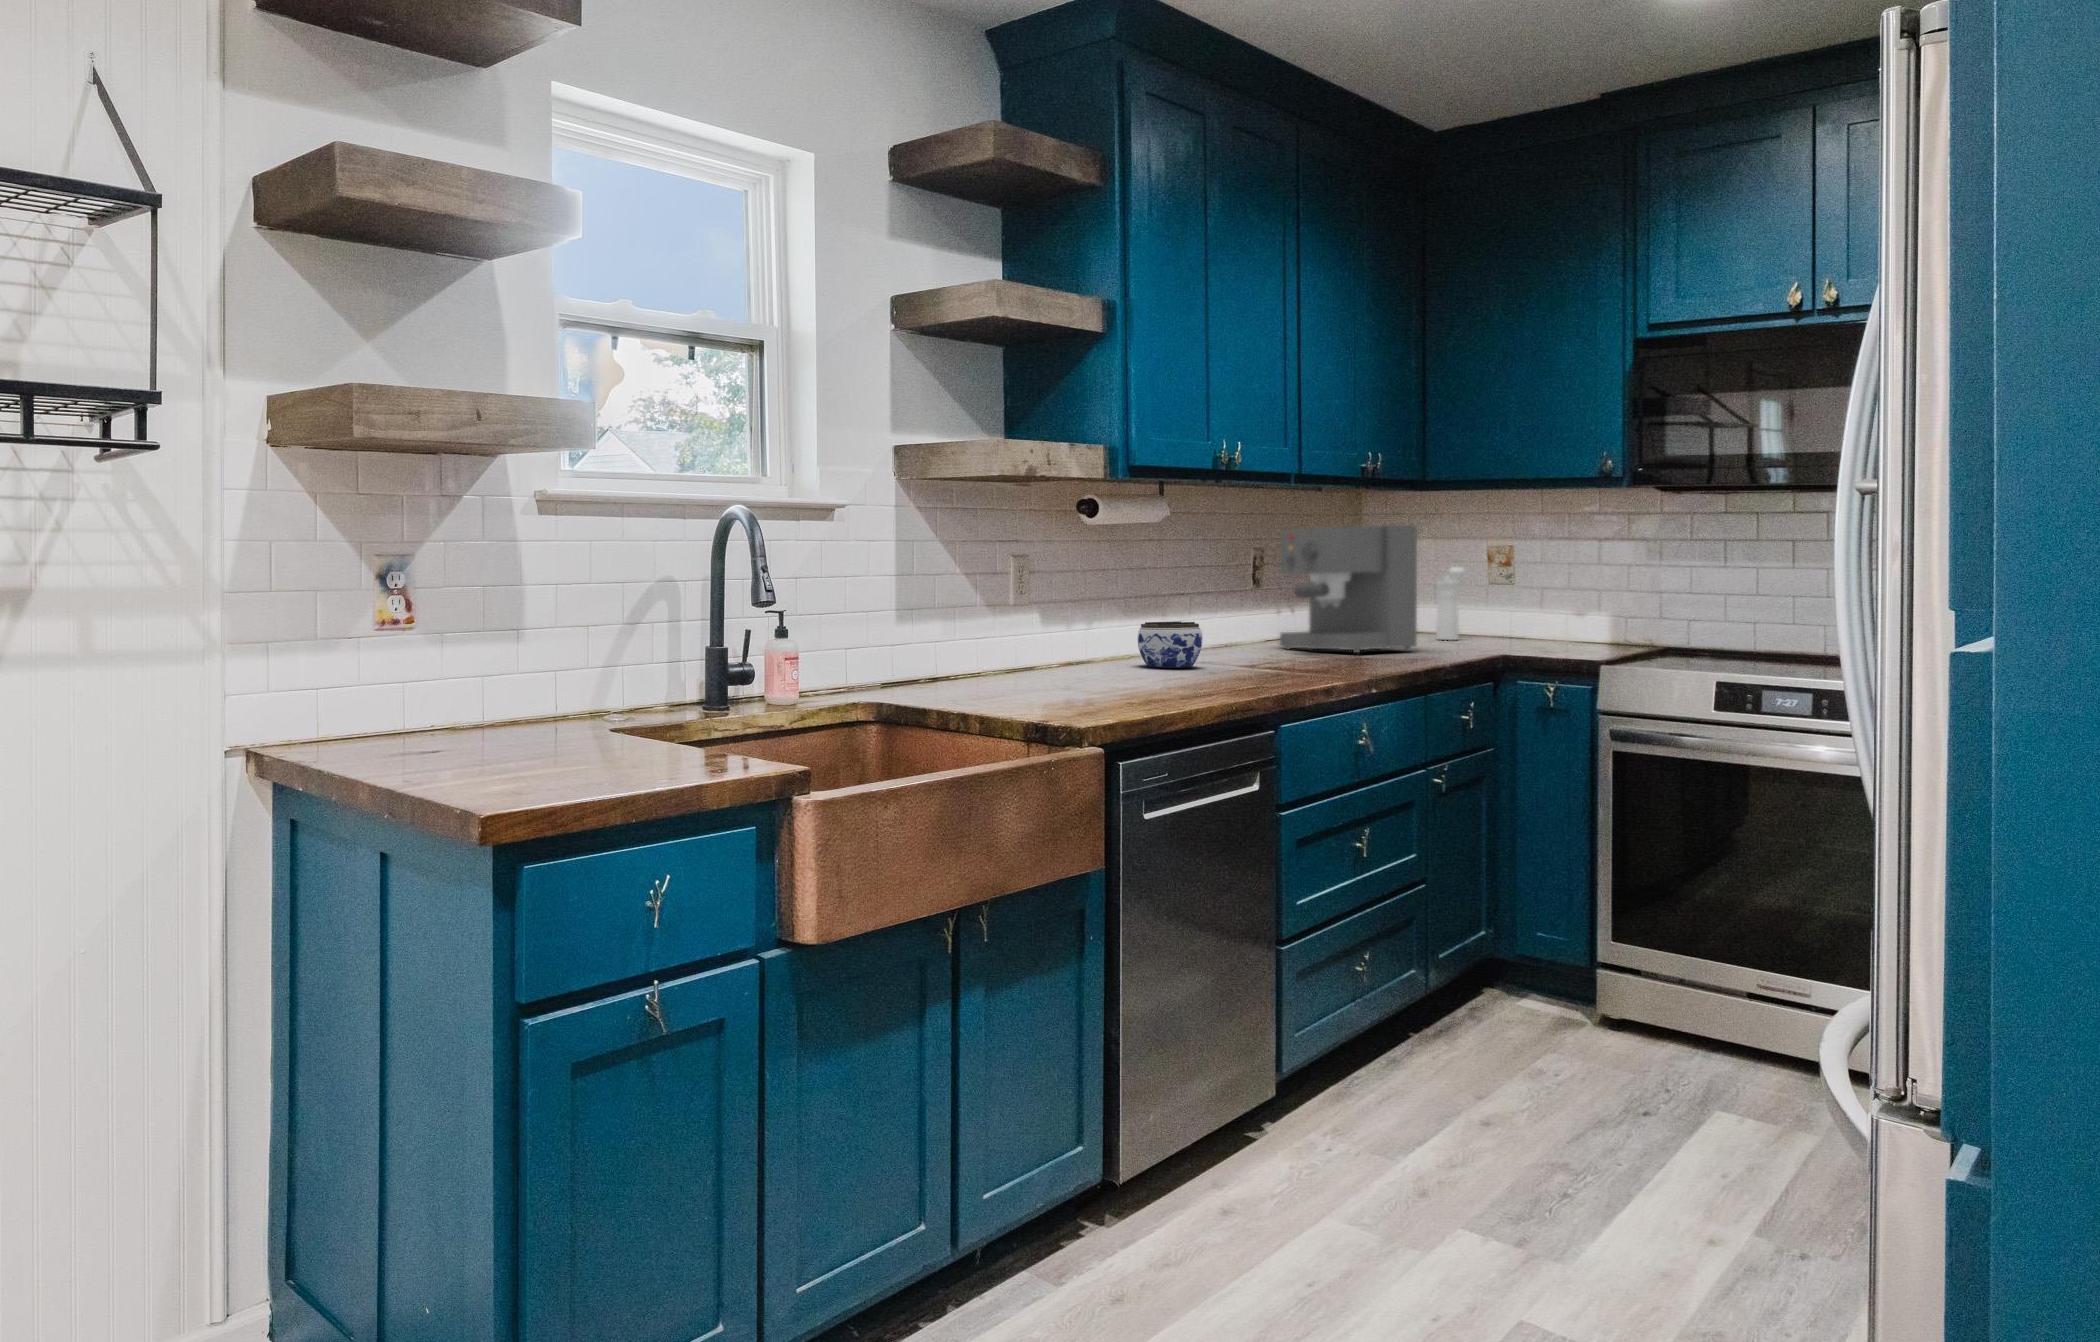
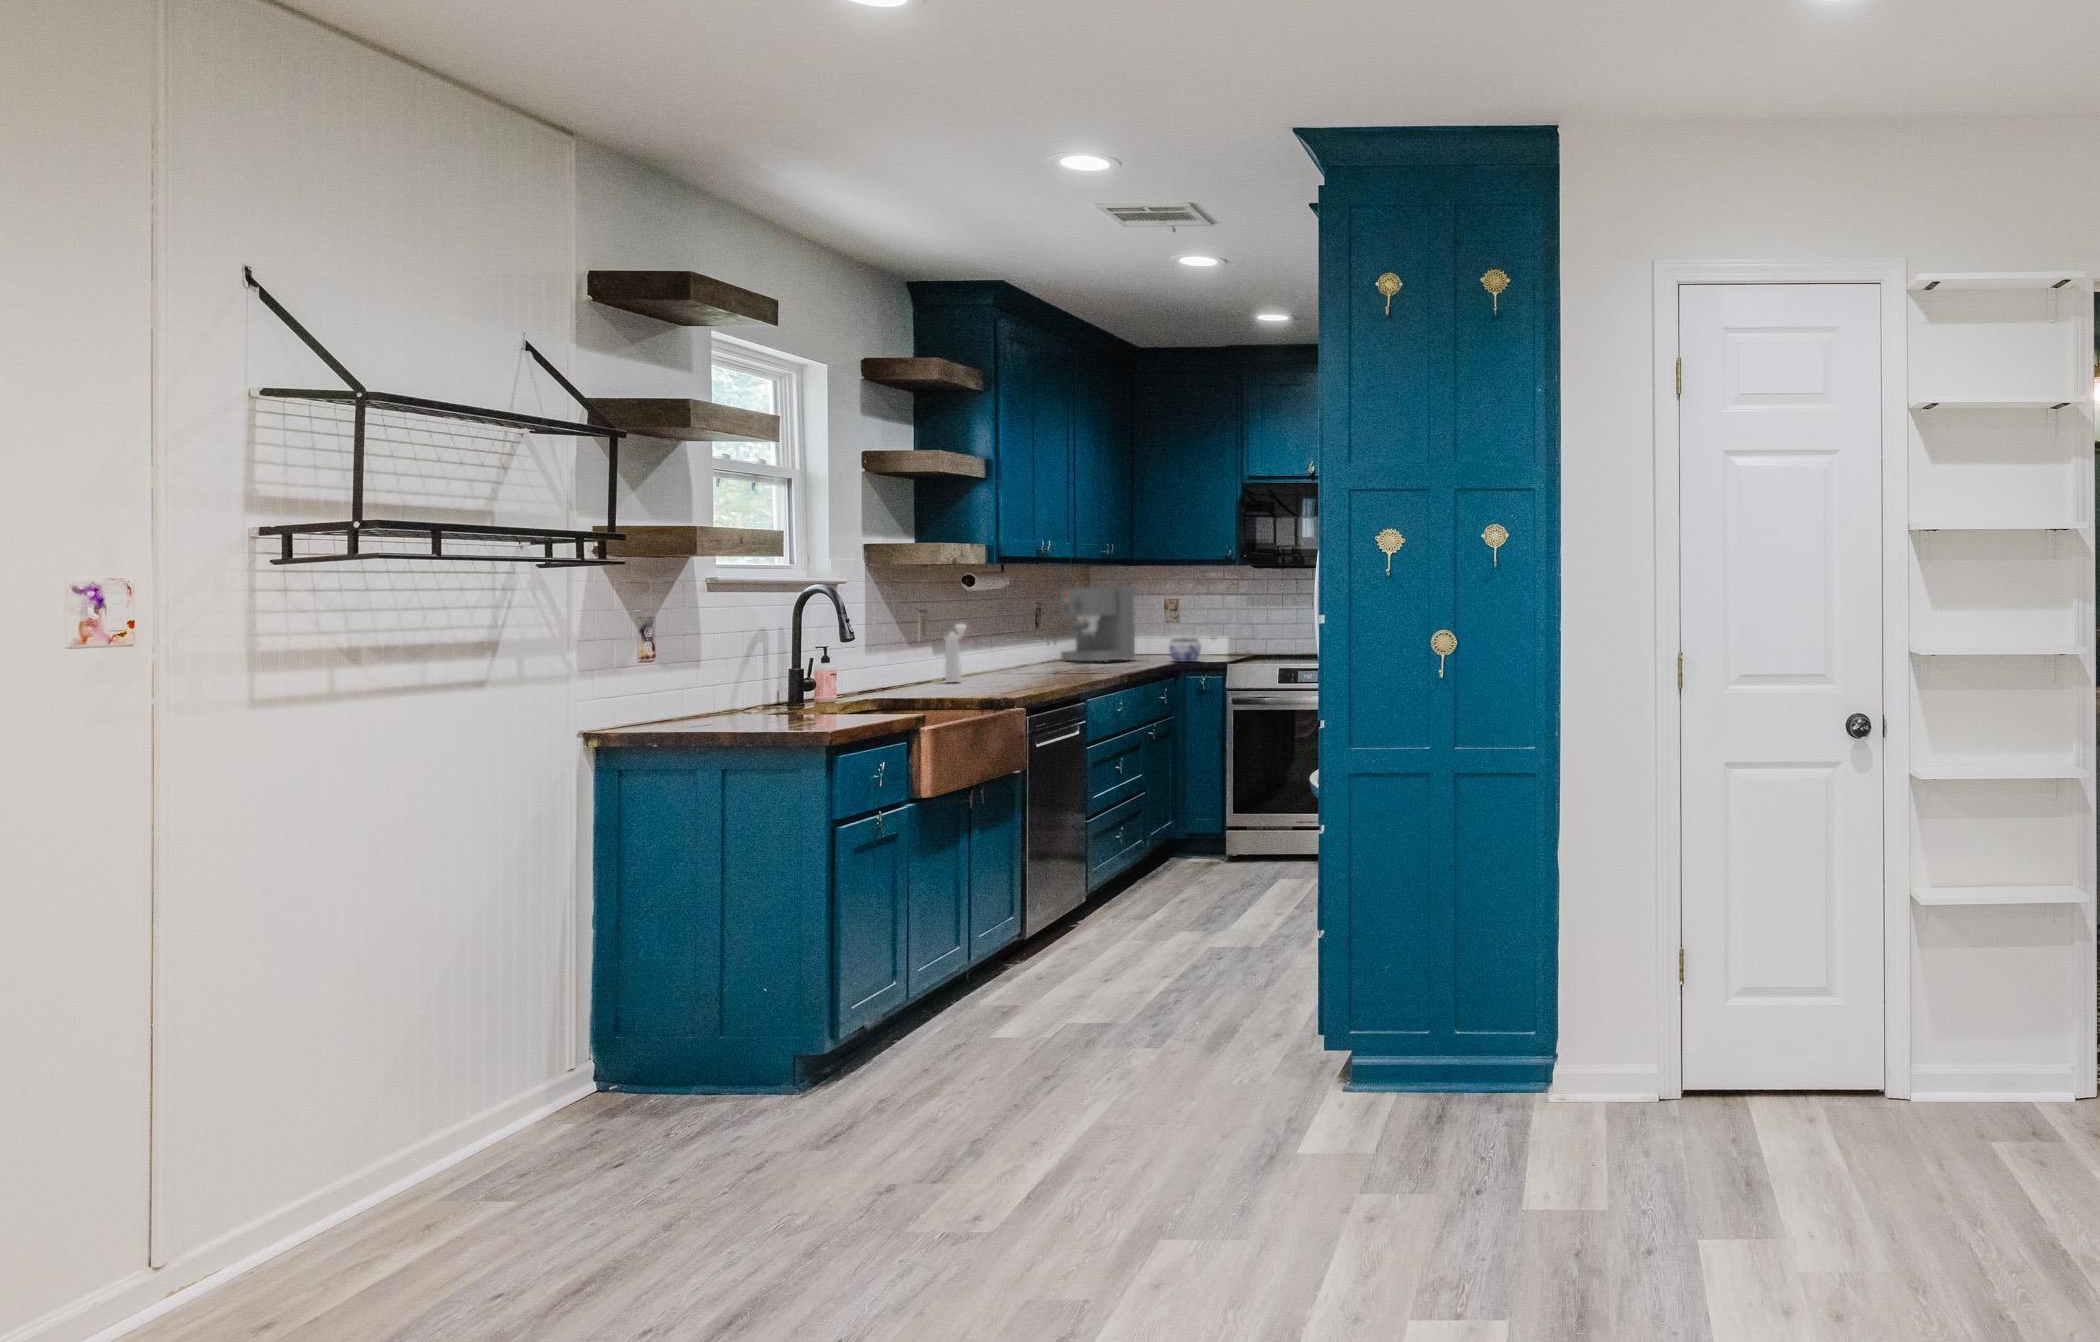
pepper mill: present [1436,567,1465,640] -> present [944,624,966,682]
jar: present [1137,622,1203,668] -> present [1169,638,1201,662]

